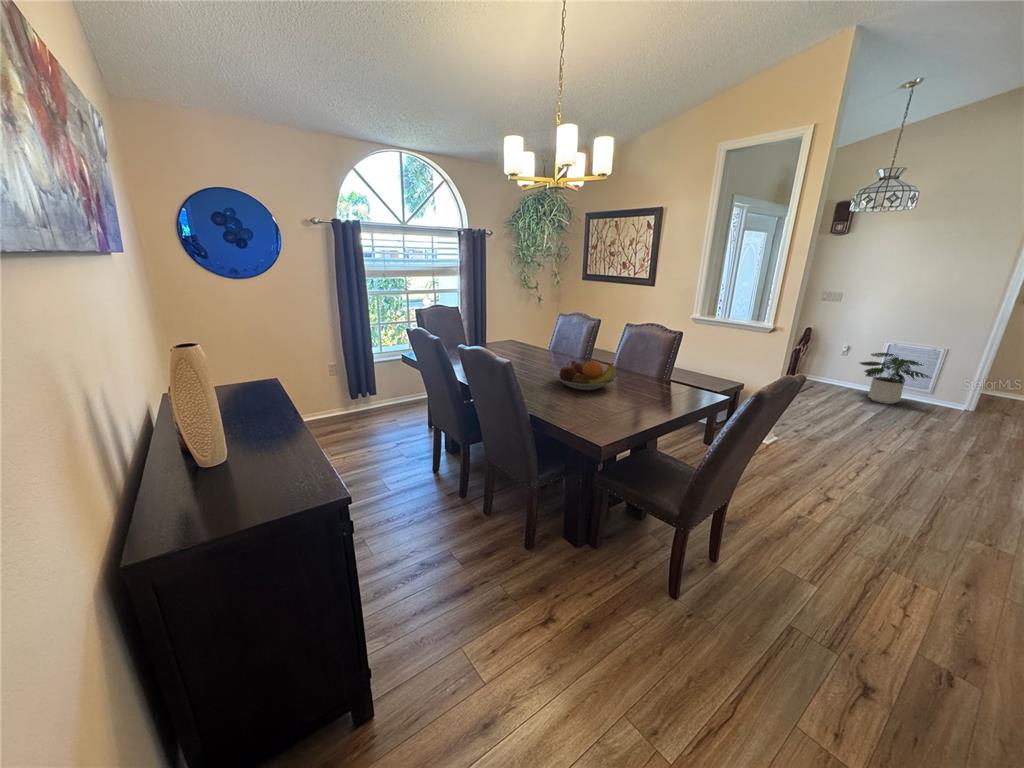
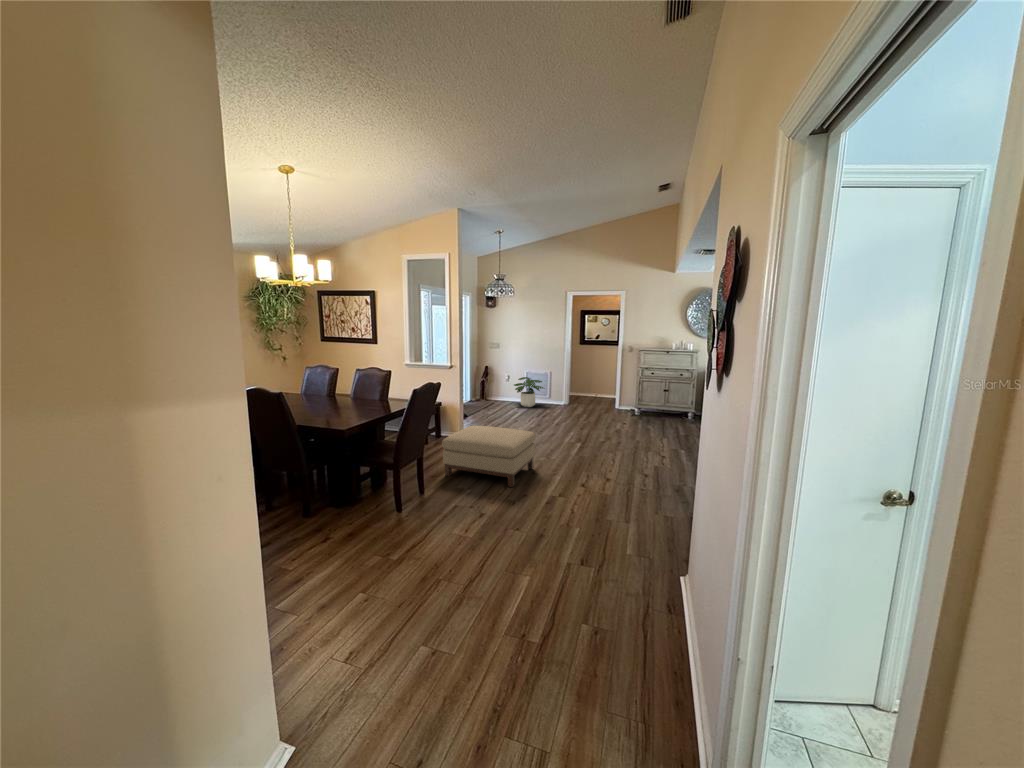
fruit bowl: present [554,361,617,390] -> none [310,392,353,411]
ottoman: none [751,444,989,616] -> present [442,425,536,487]

